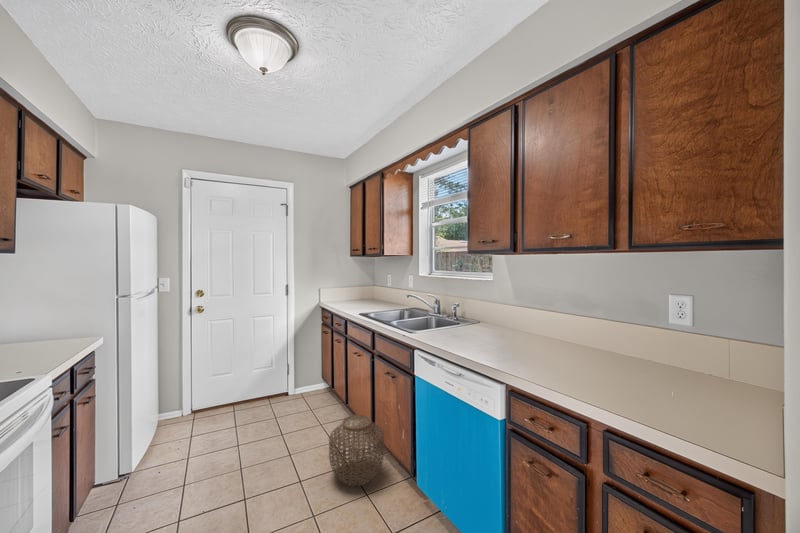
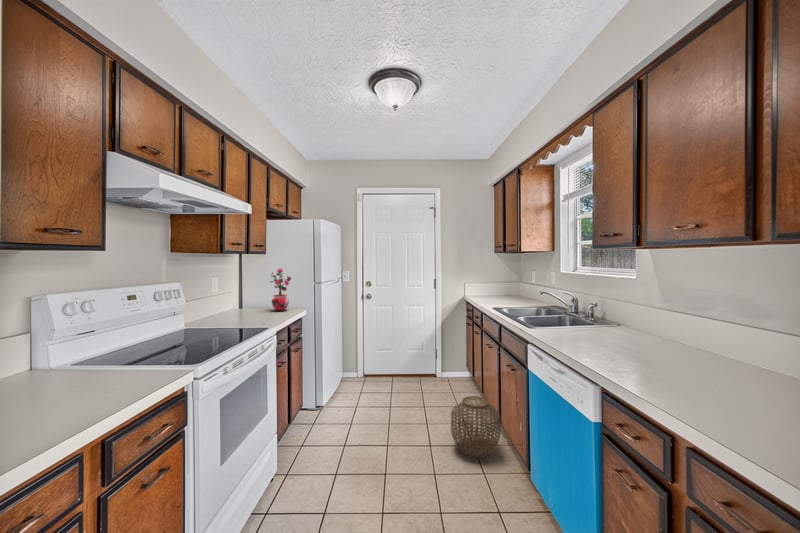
potted plant: none [18,275,74,345] -> present [270,269,291,311]

